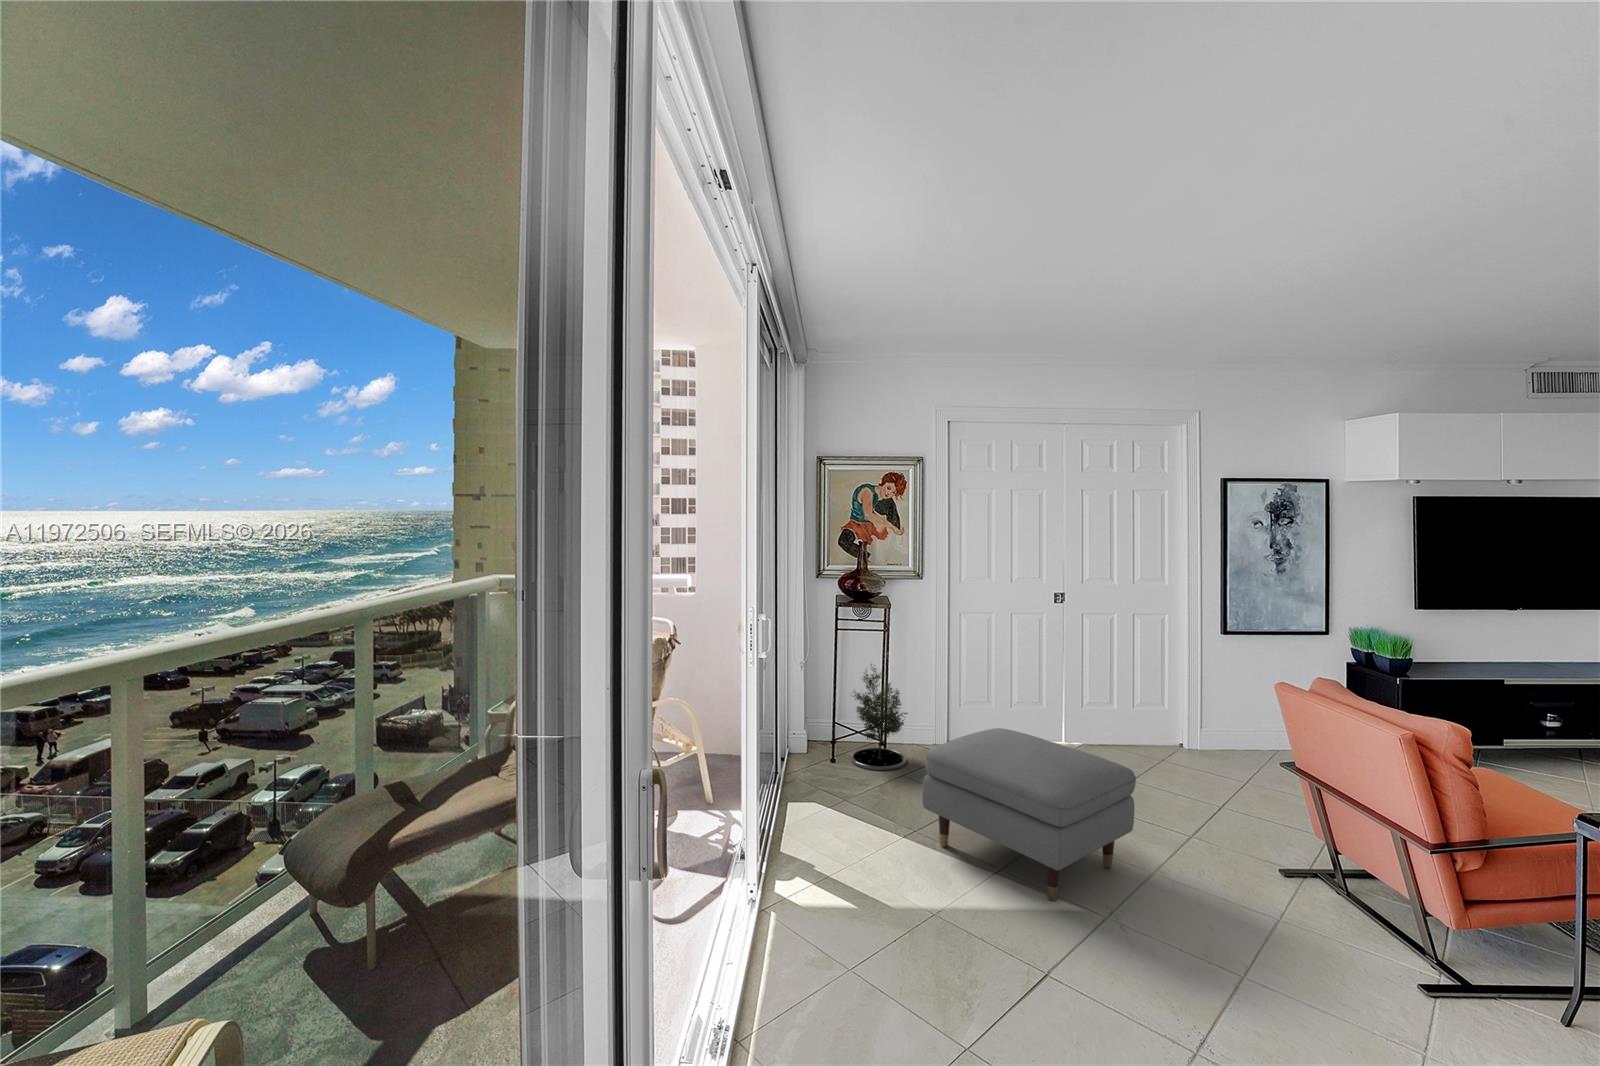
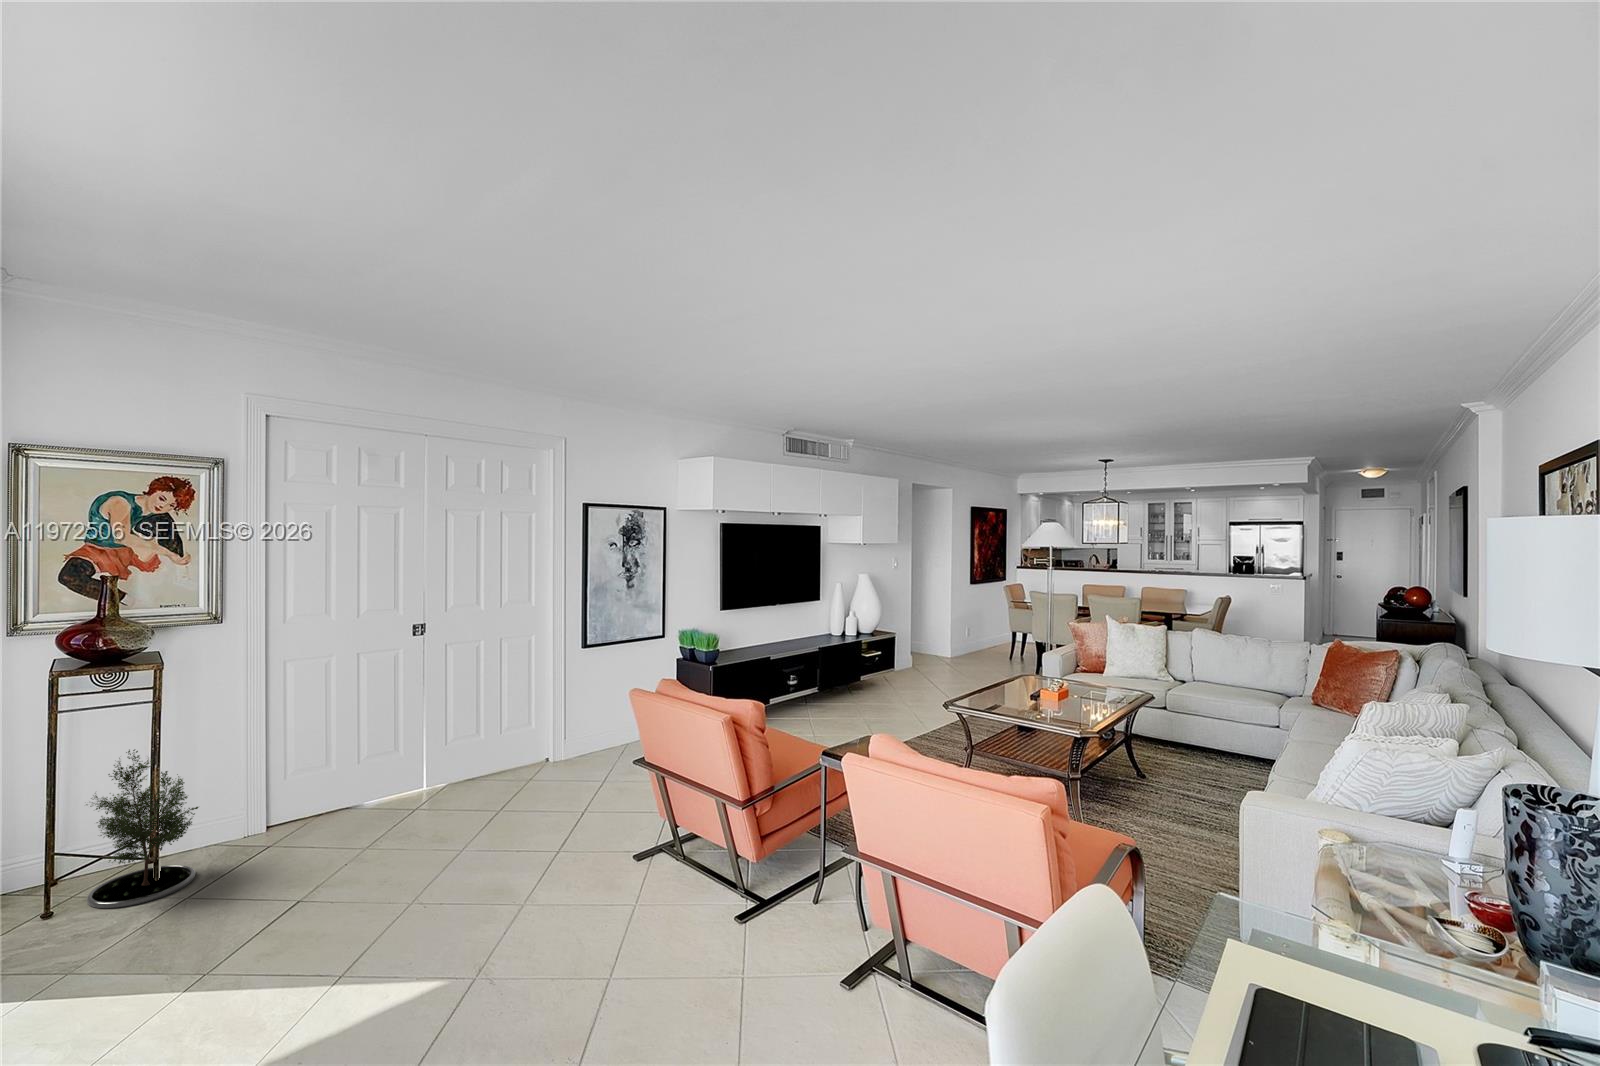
ottoman: present [922,728,1136,901] -> none [216,795,505,989]

